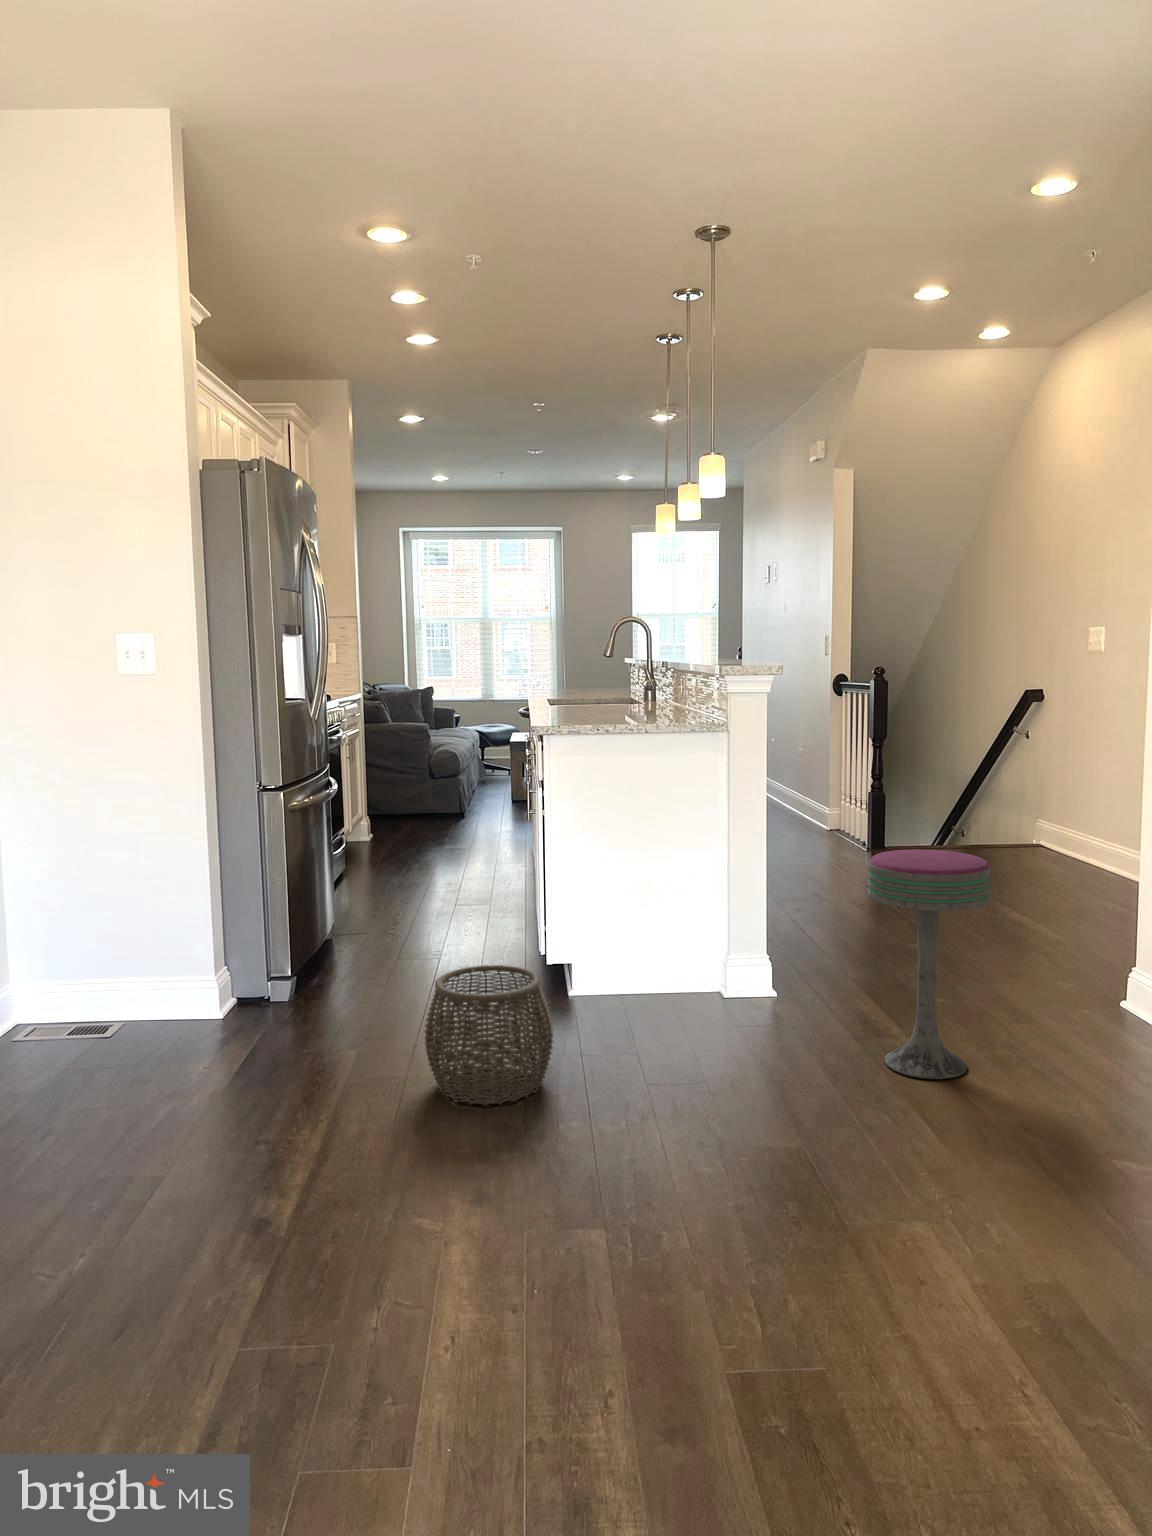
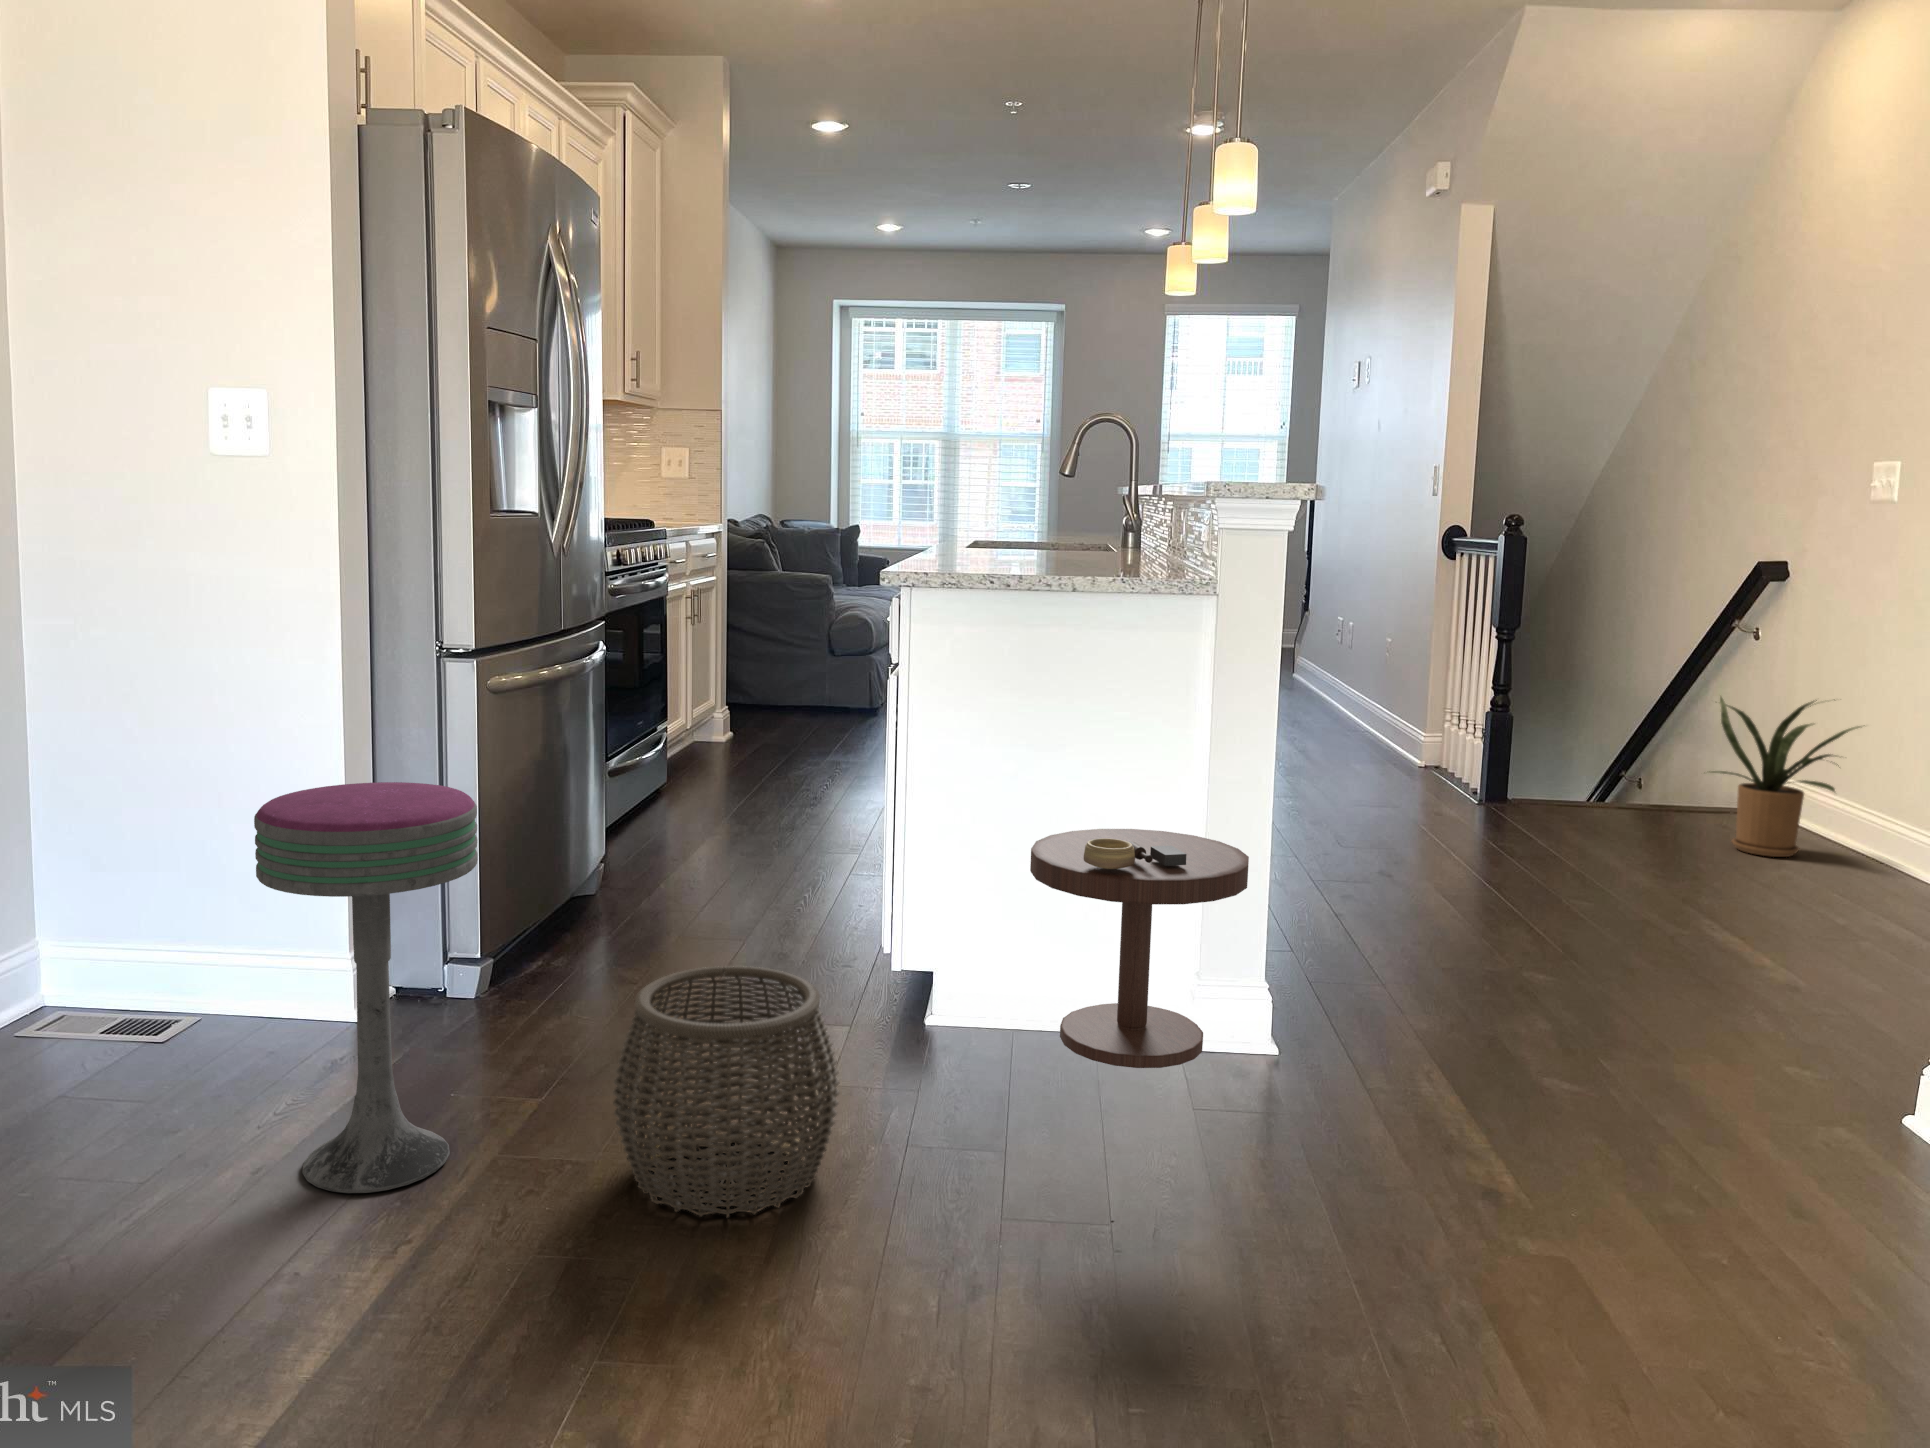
house plant: none [999,772,1095,870] -> present [1709,697,1860,857]
bar stool: present [868,849,991,1079] -> present [254,782,478,1193]
side table: none [658,869,777,1086] -> present [1030,829,1249,1220]

